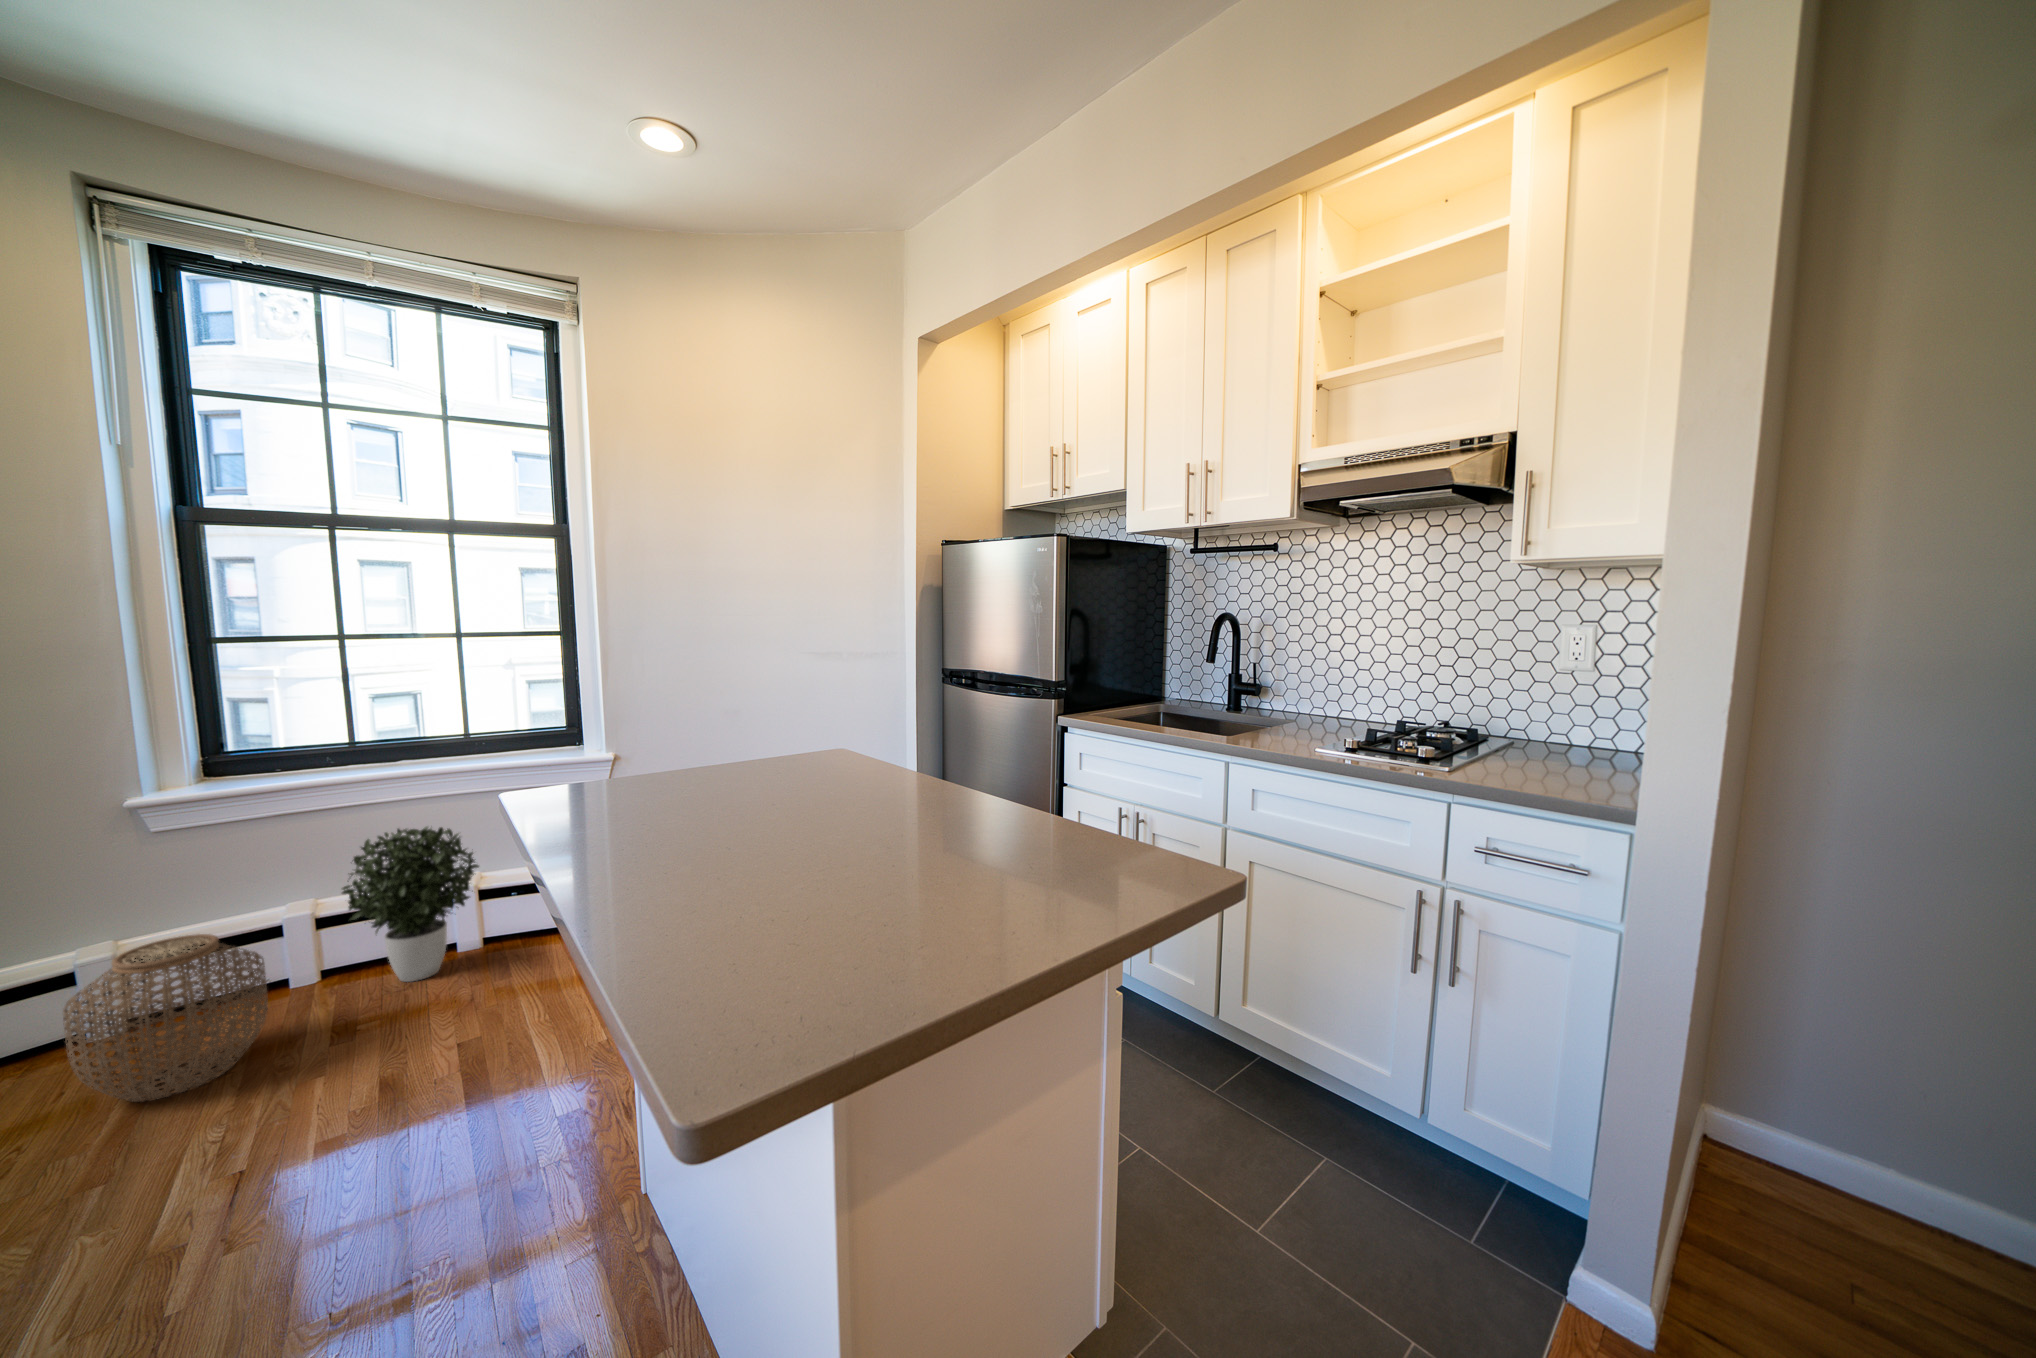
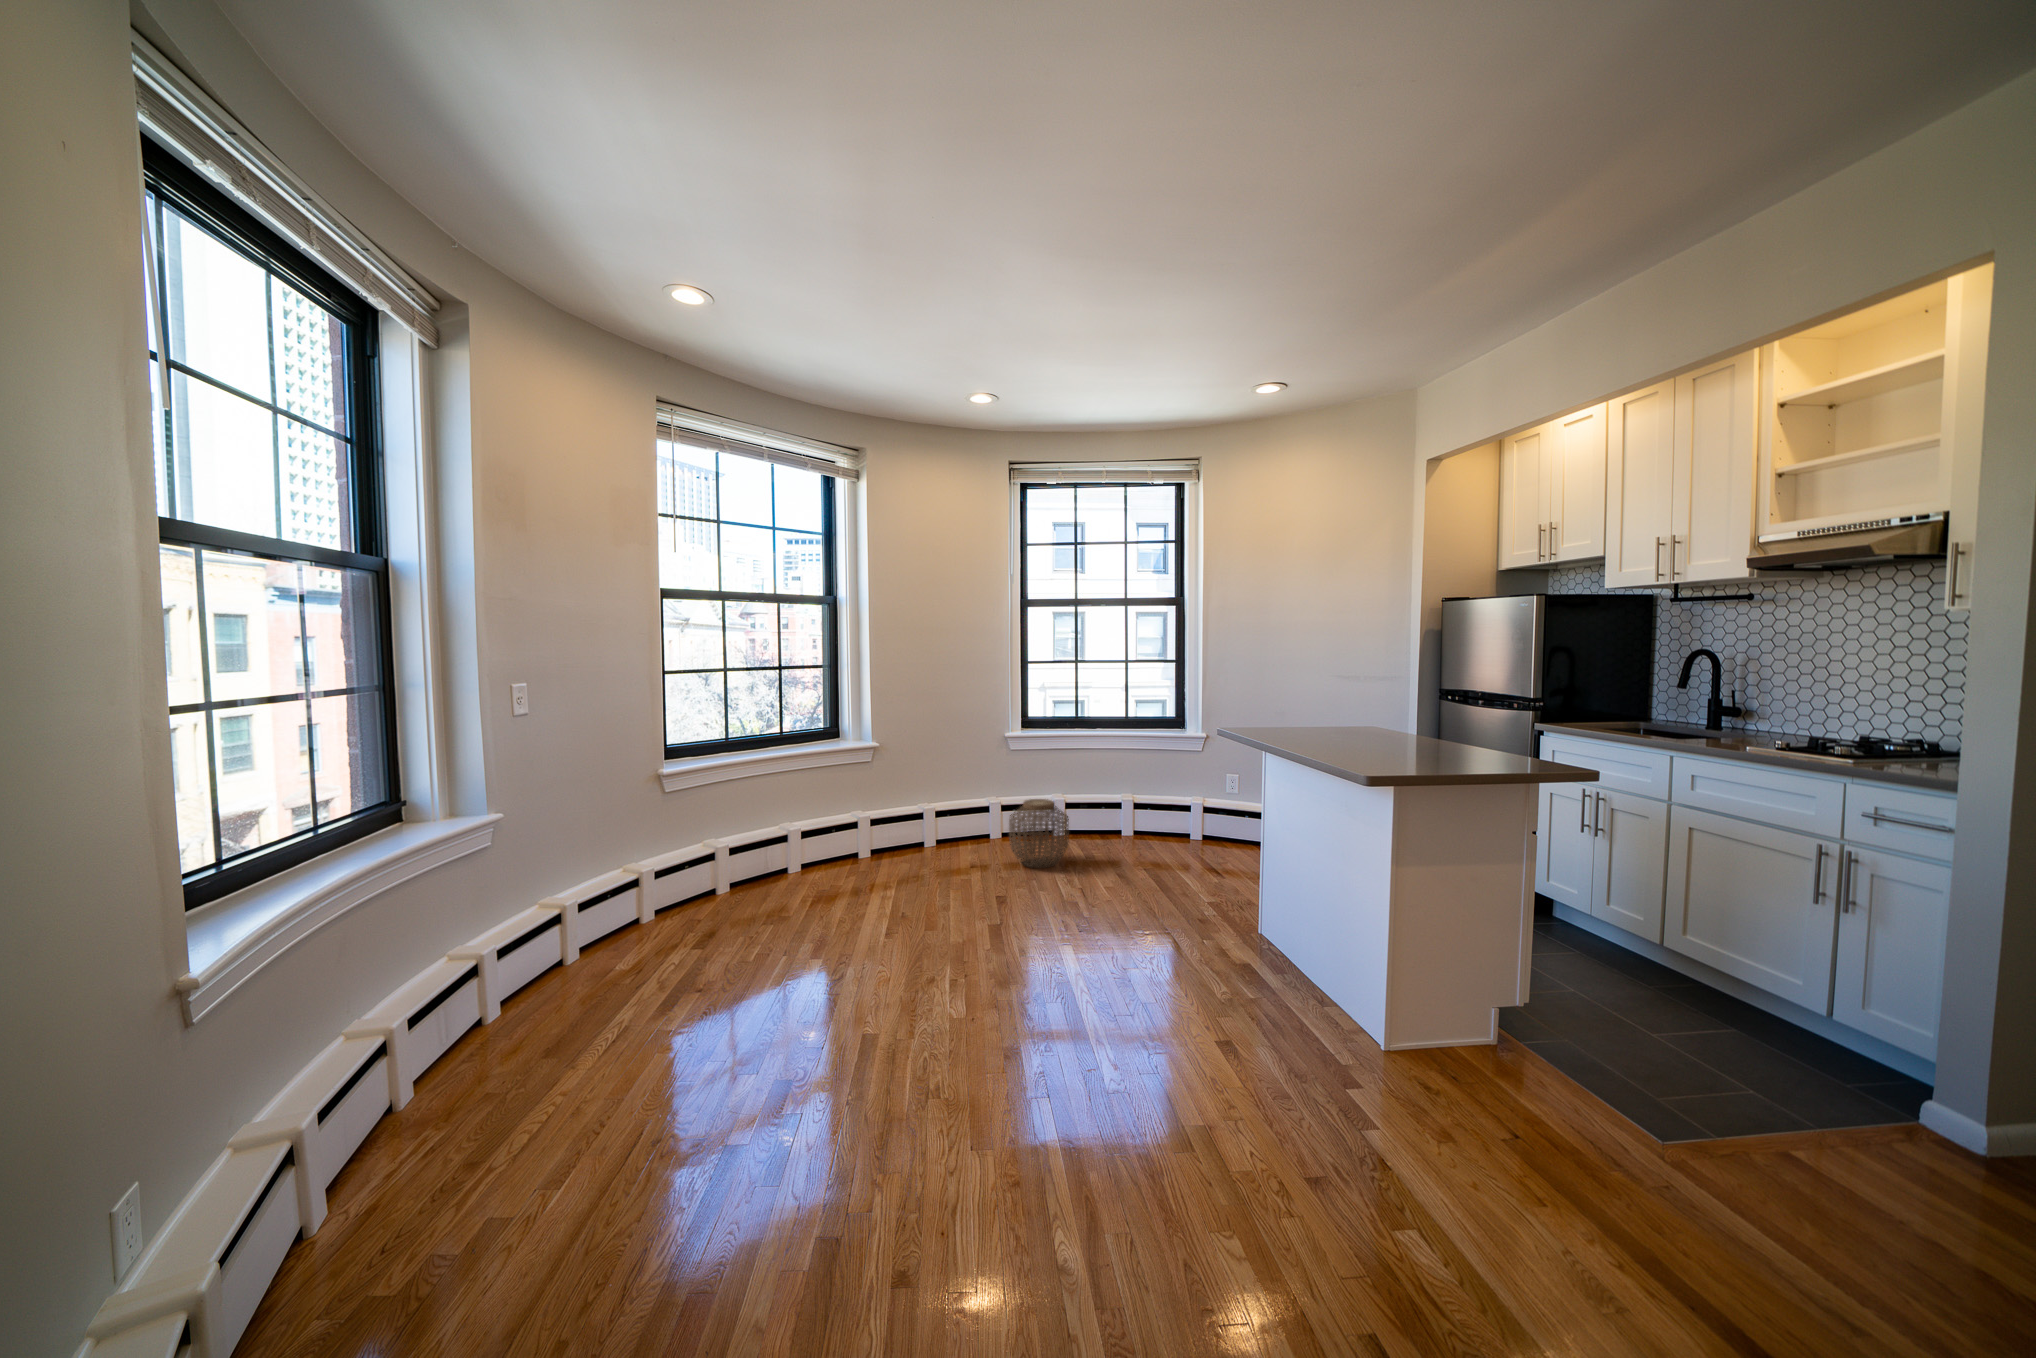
potted plant: present [342,827,479,982] -> none [1084,764,1141,849]

